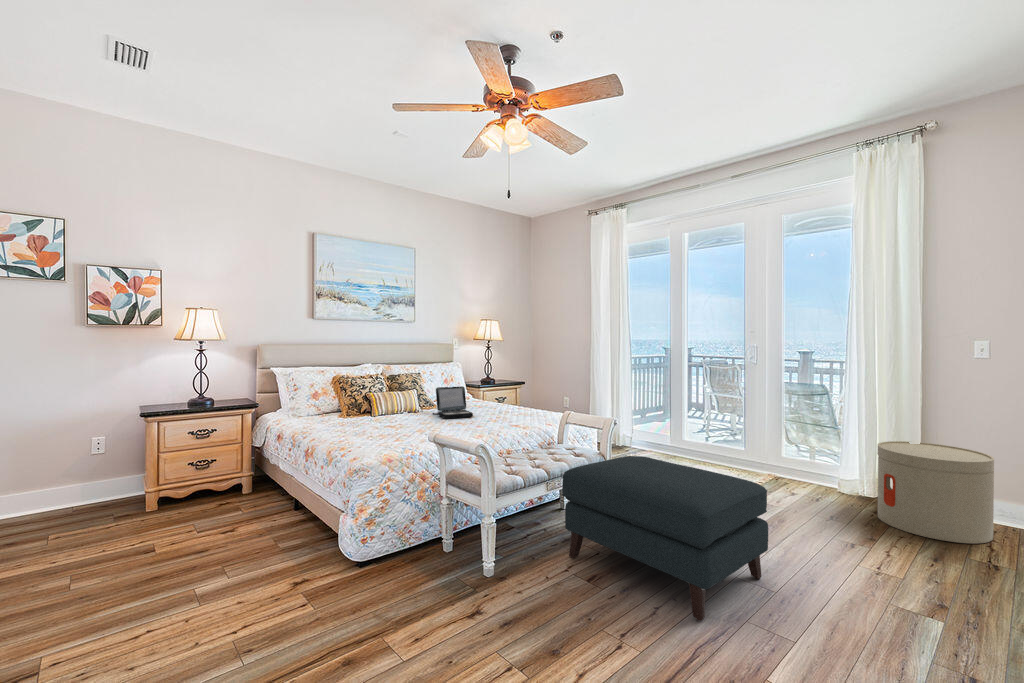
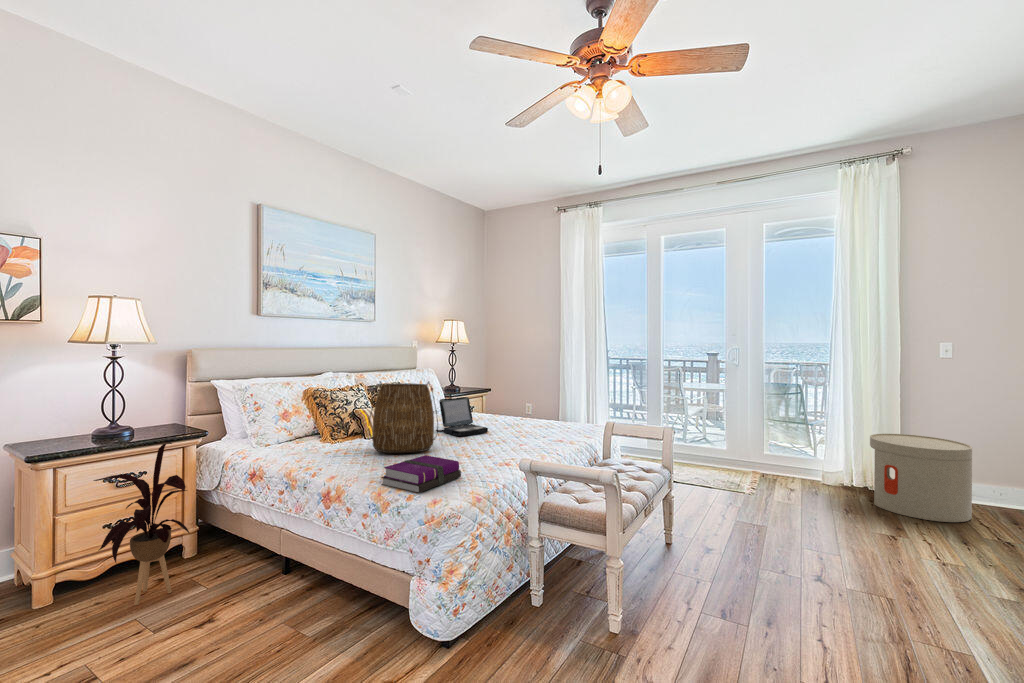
tote bag: none [361,370,417,427] -> present [369,381,438,453]
house plant: none [171,408,235,516] -> present [94,442,189,605]
notebook: none [336,427,398,452] -> present [382,455,461,493]
ottoman: present [562,456,768,621] -> none [664,467,882,646]

